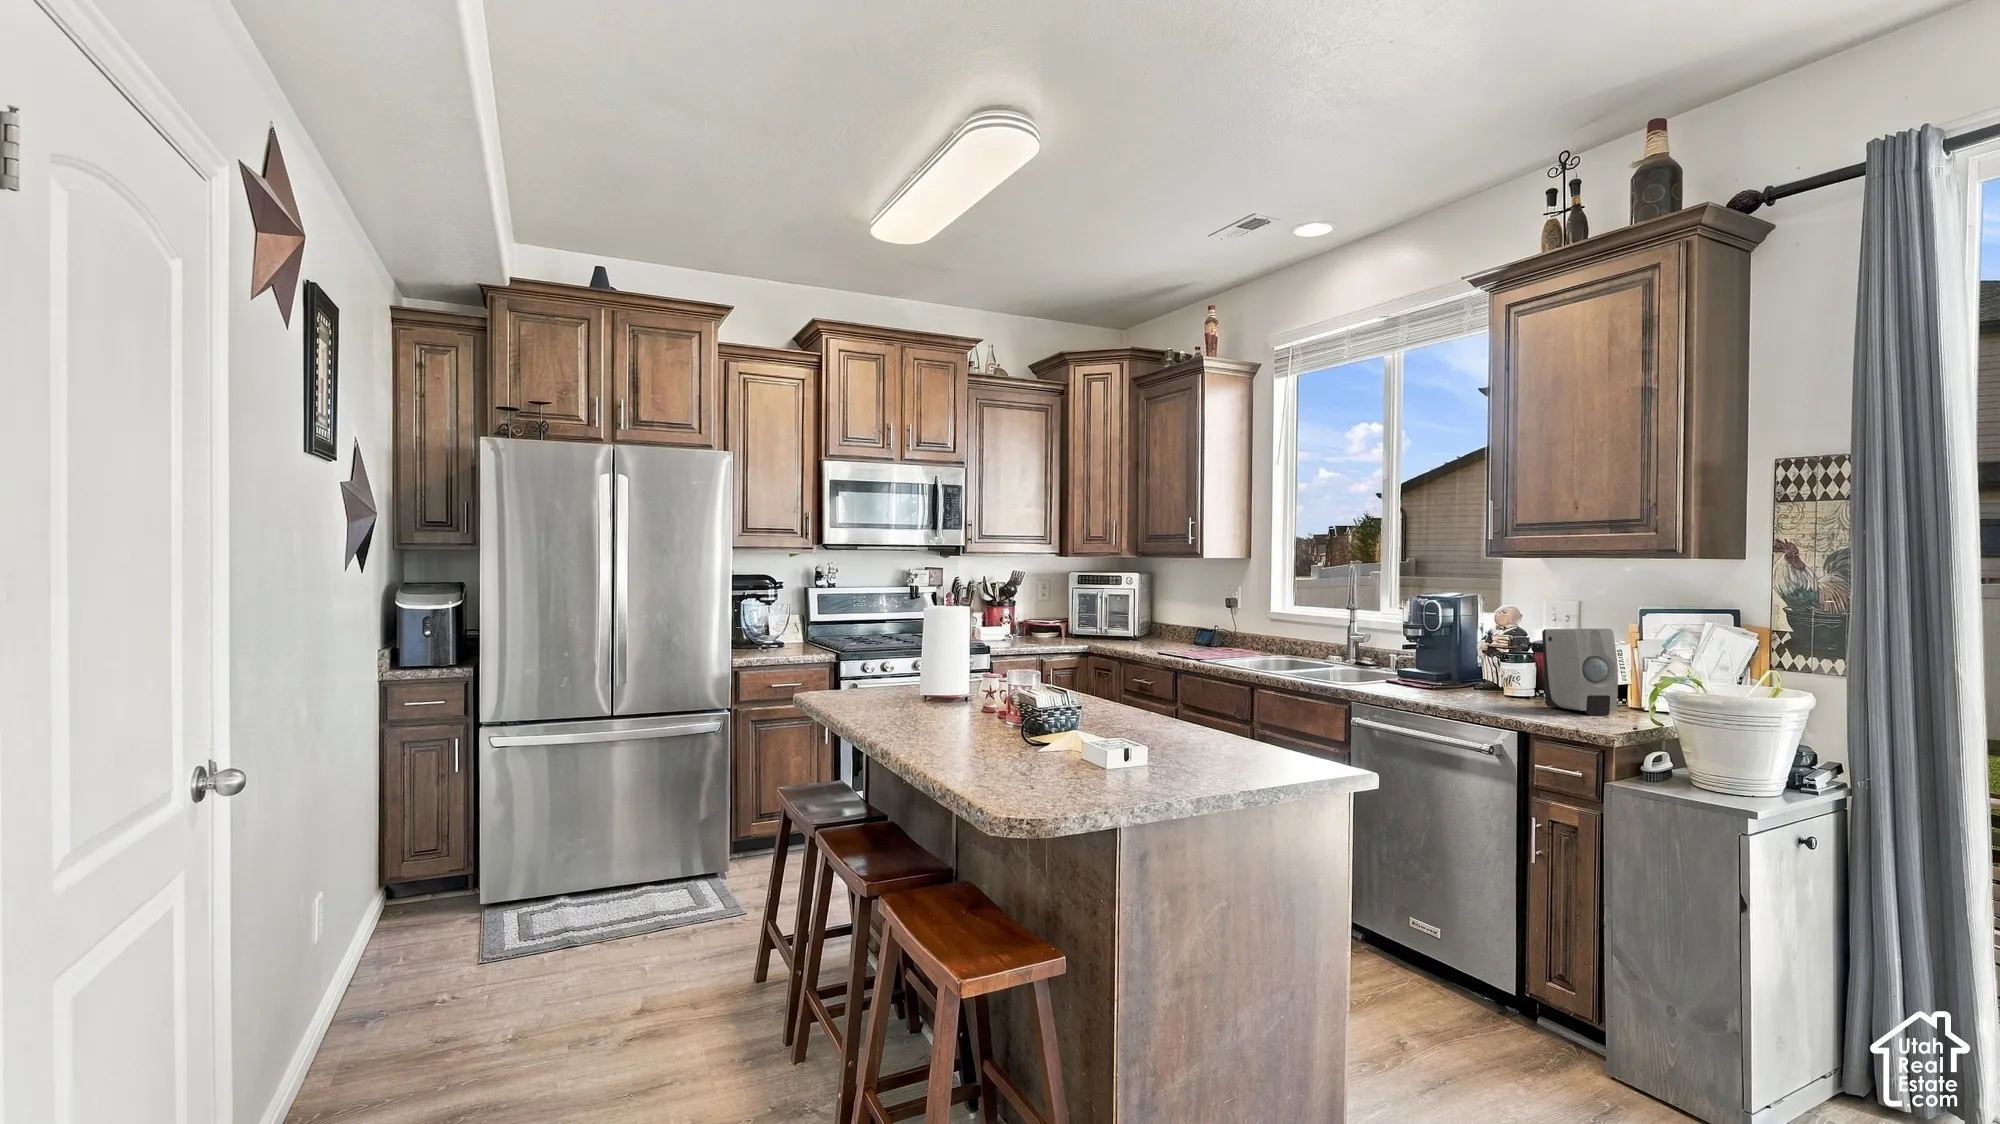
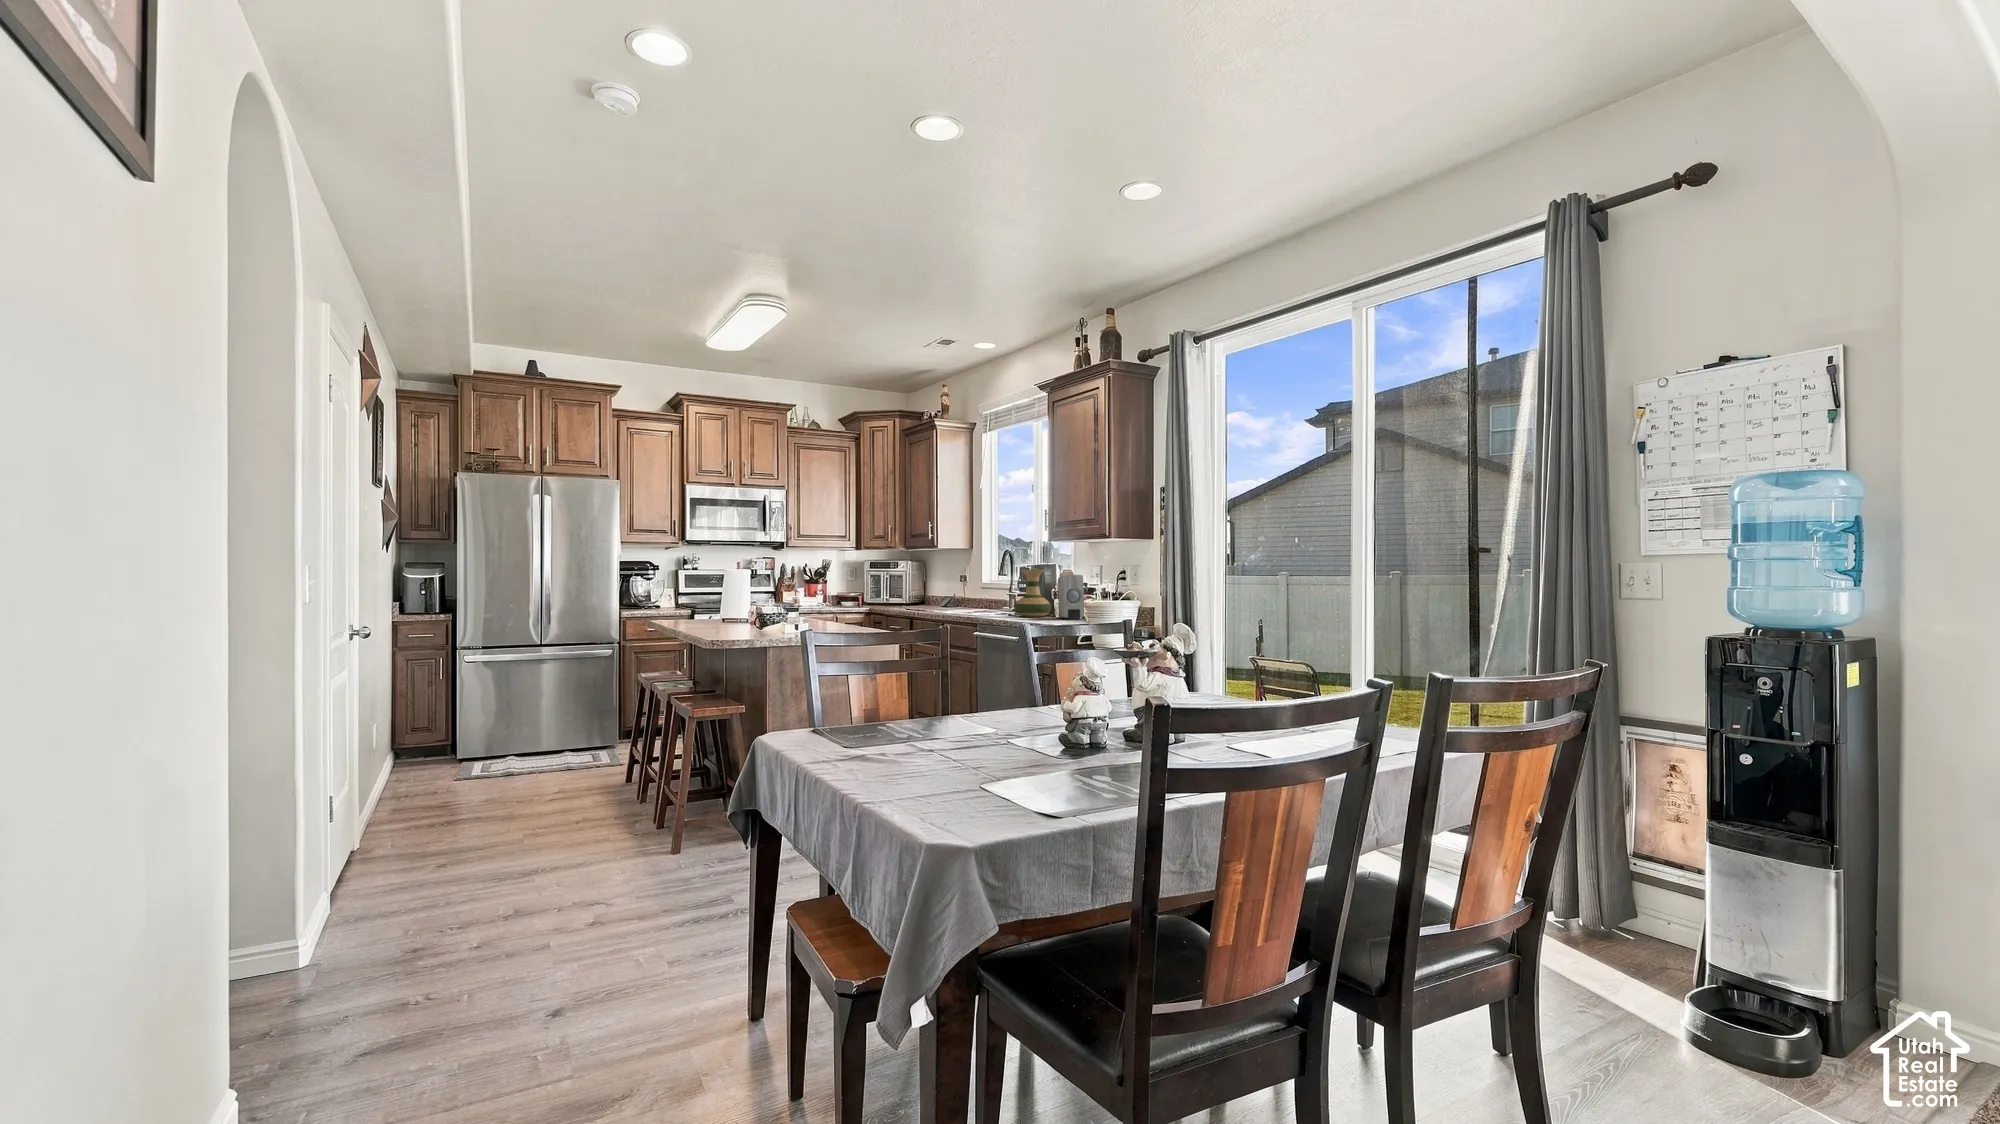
vase: none [1434,610,1507,698] -> present [1015,570,1051,617]

